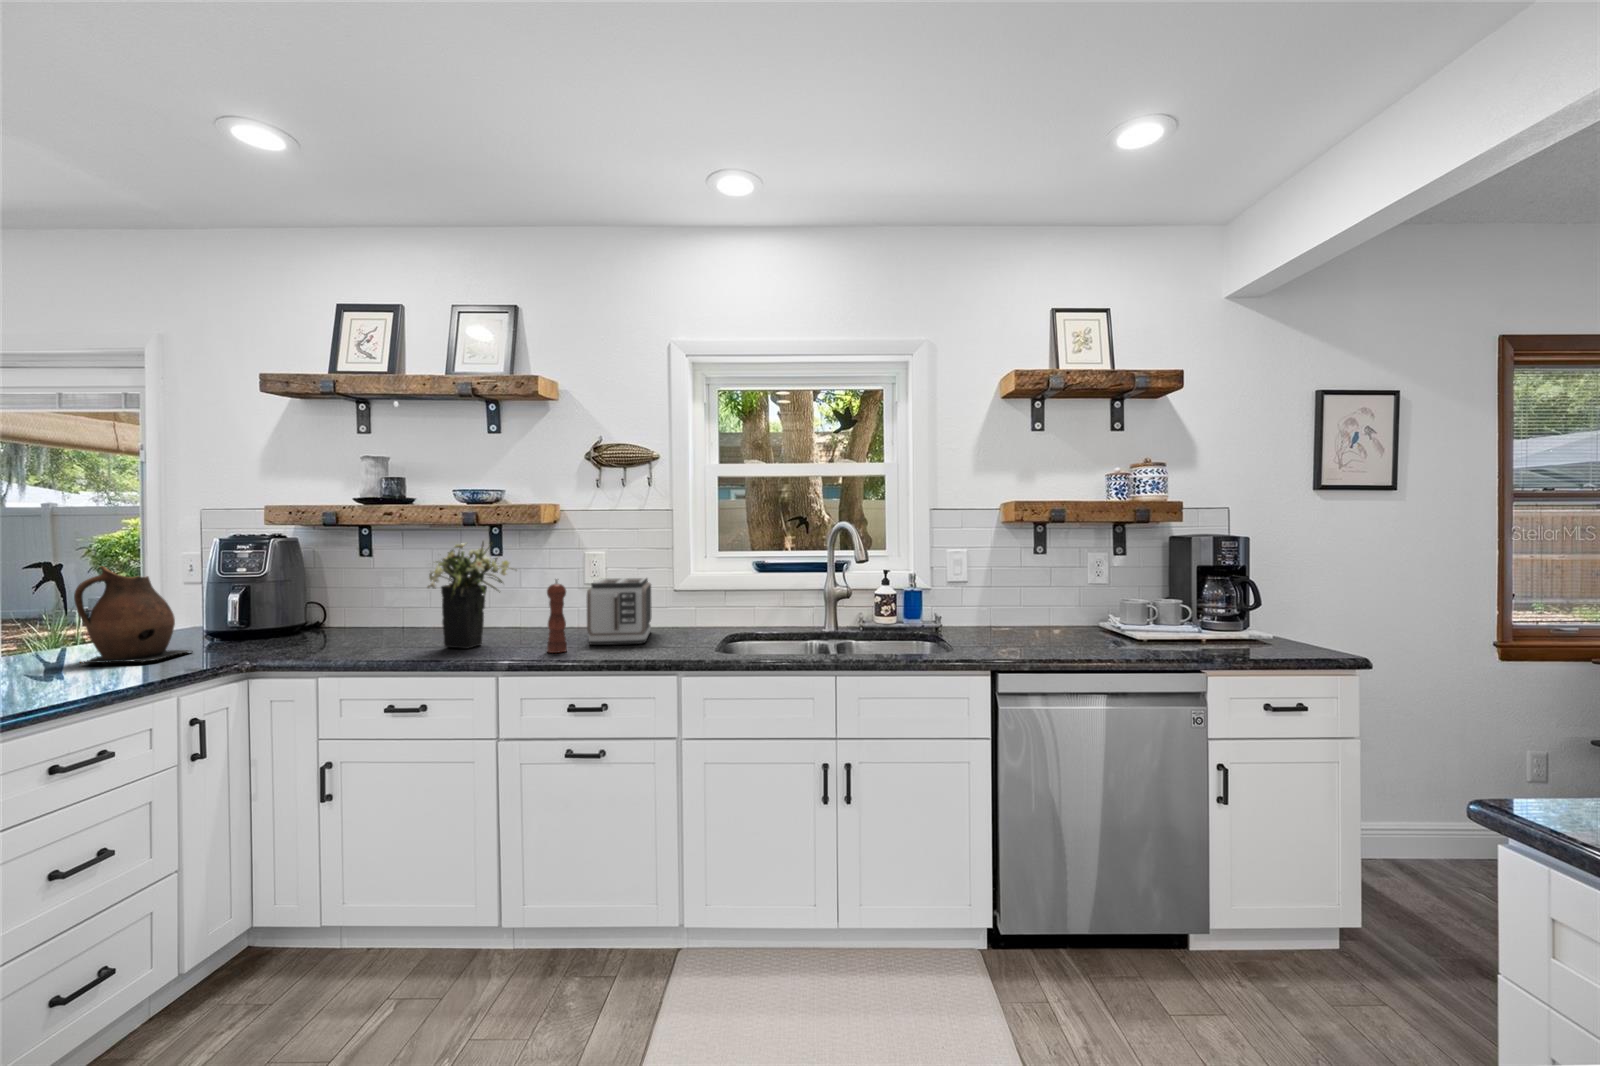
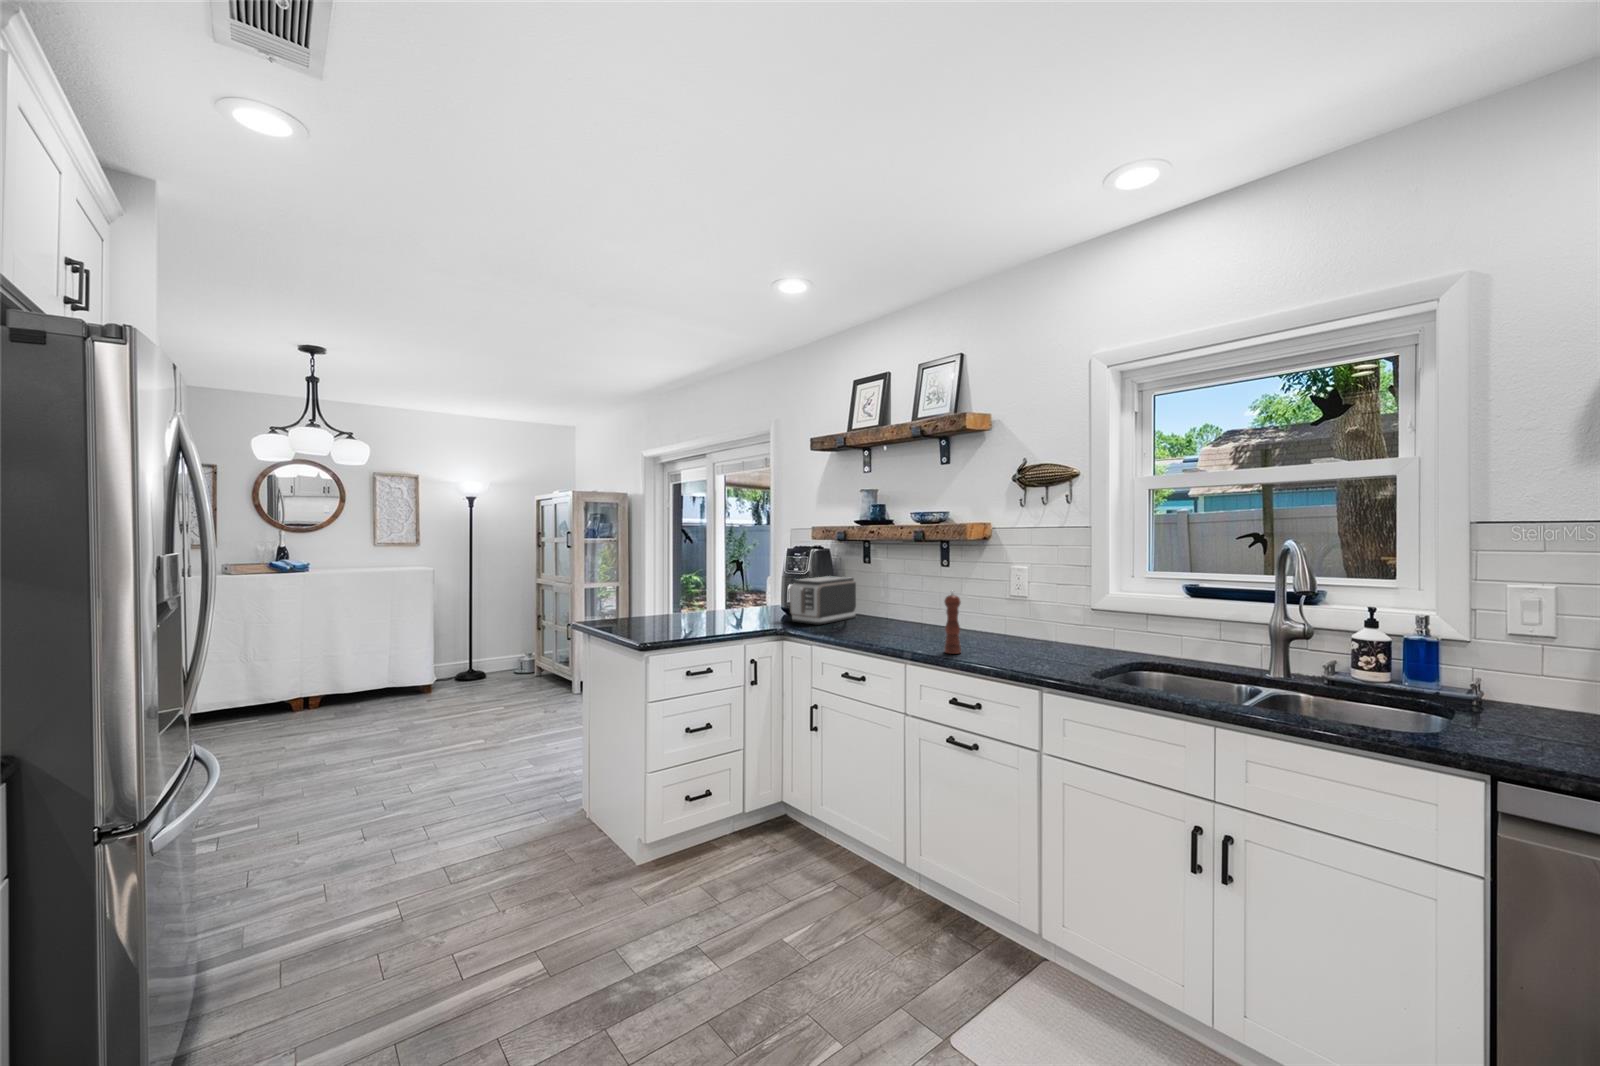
flower arrangement: present [427,542,513,649] -> none [865,554,935,639]
ceramic pitcher: present [74,567,190,663] -> none [709,564,762,622]
toaster: present [587,578,651,645] -> present [790,576,856,624]

